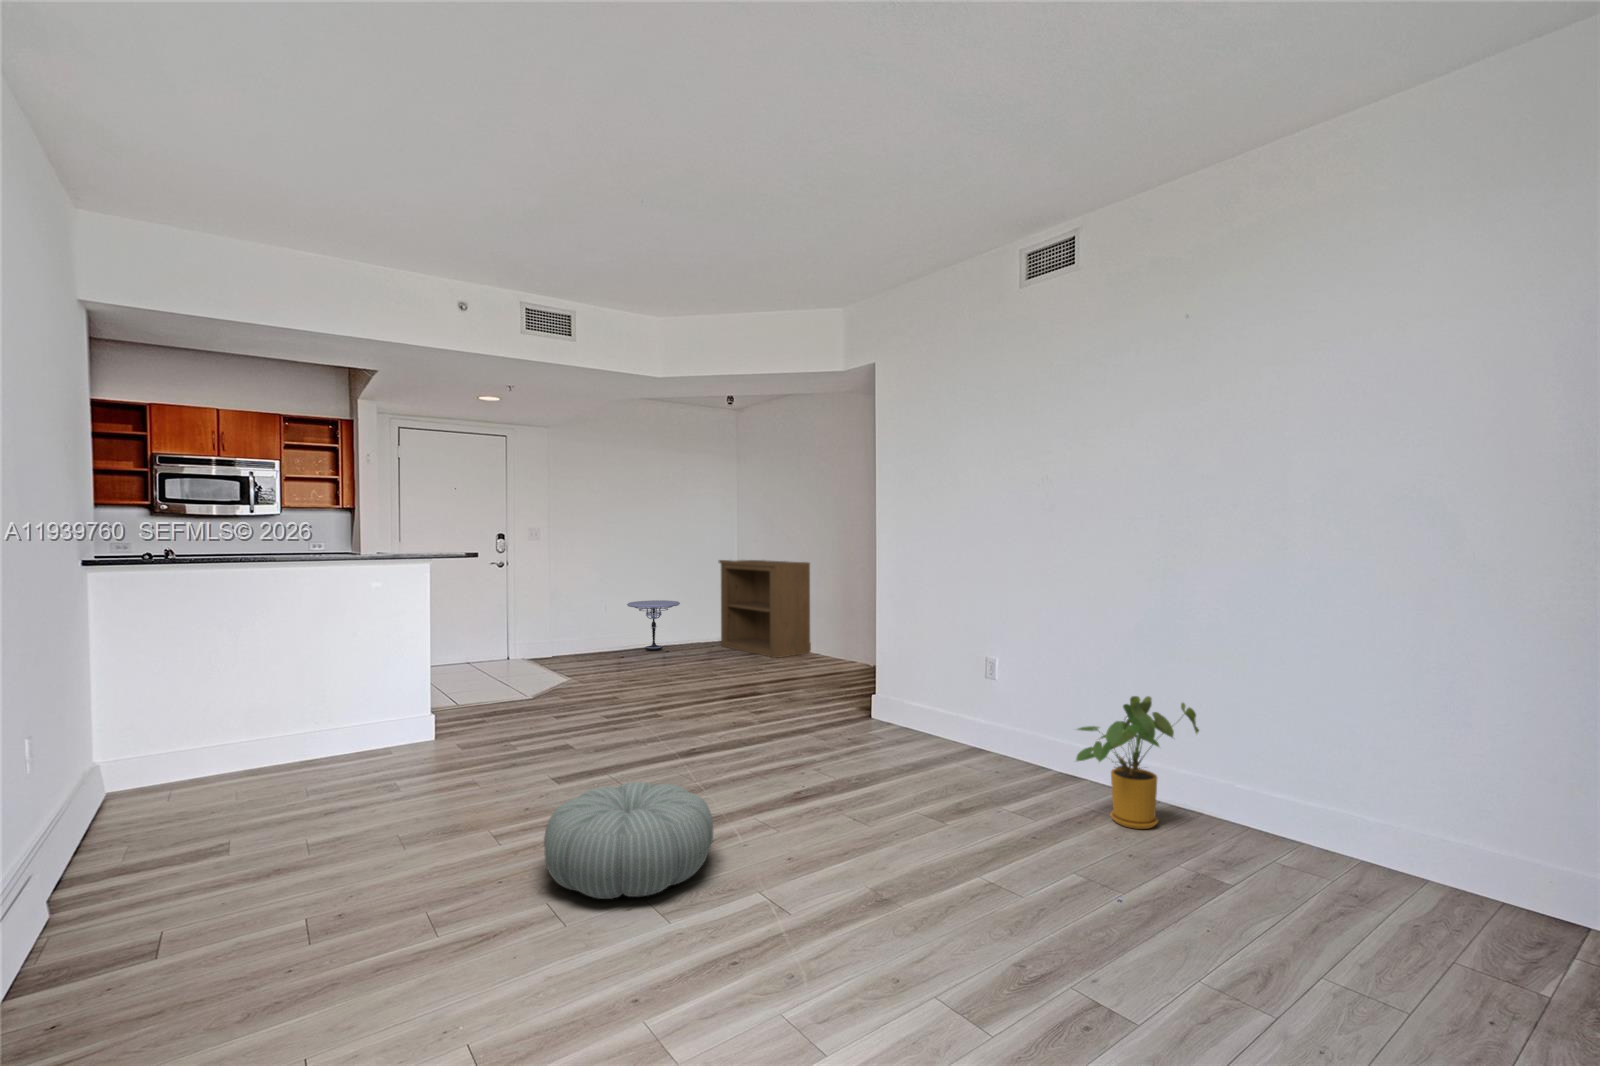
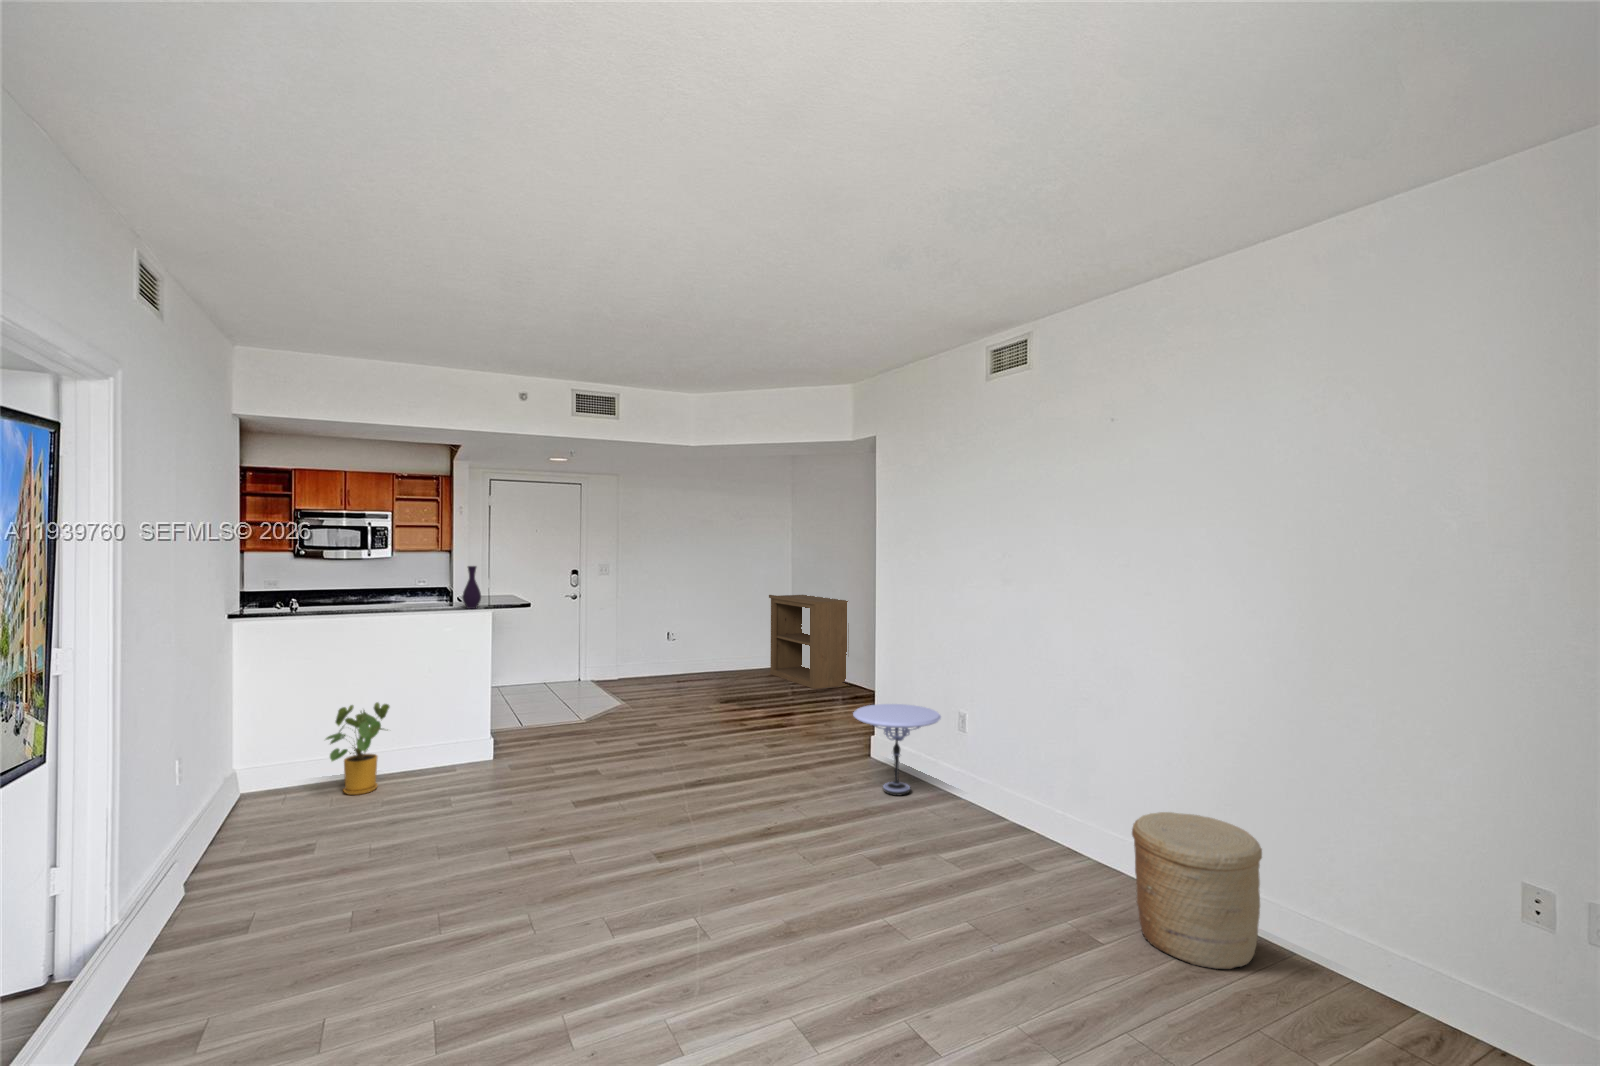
vase: none [392,508,416,559] -> present [462,566,481,609]
side table: present [627,600,680,651] -> present [853,704,941,795]
house plant: present [1076,696,1199,829] -> present [326,702,389,795]
woven basket: none [1248,738,1402,900] -> present [1132,812,1262,969]
pouf: present [544,782,713,899] -> none [531,816,671,913]

